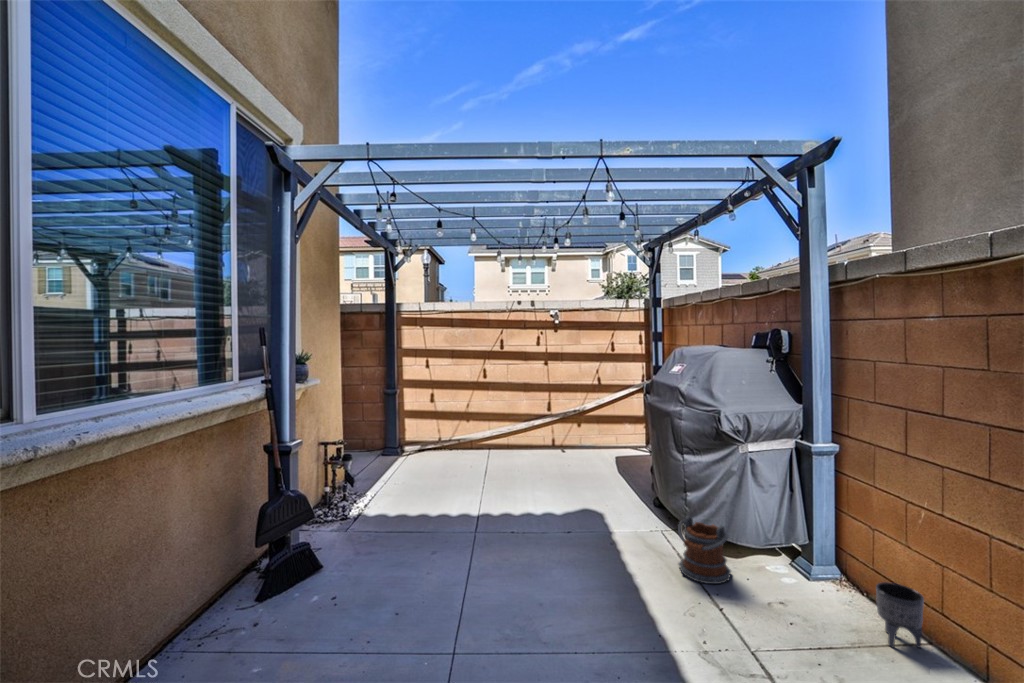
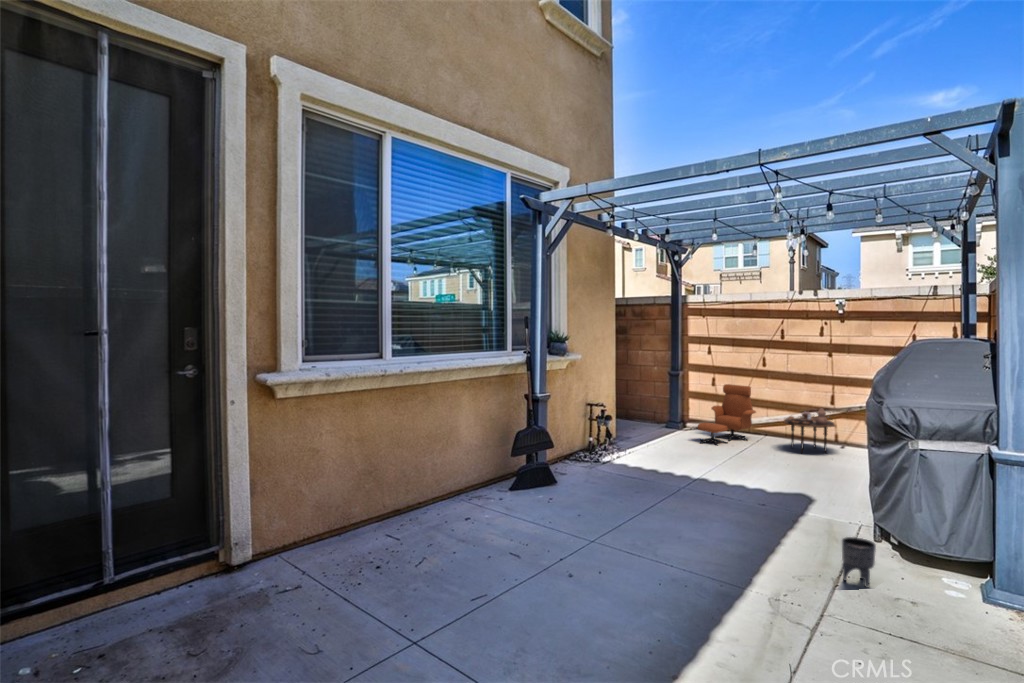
lounge chair: none [435,399,484,469] -> present [698,384,756,445]
side table: none [516,414,564,461] -> present [784,408,835,453]
bucket: present [678,516,731,584] -> none [766,482,812,534]

